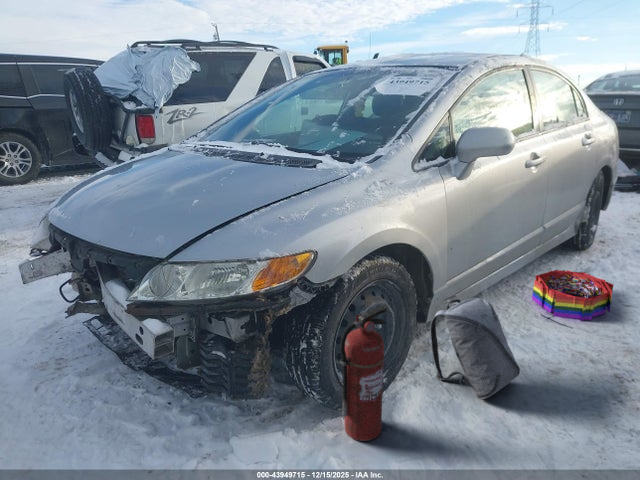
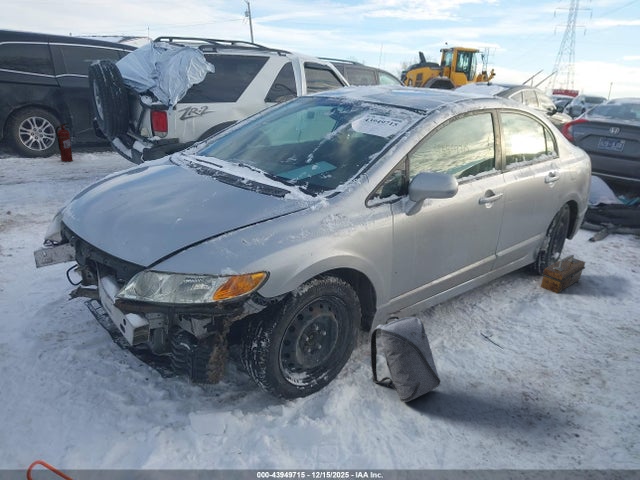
toolbox: none [583,224,626,266] -> present [541,255,585,293]
storage bin: present [532,270,614,321] -> none [480,295,551,343]
fire extinguisher: present [340,305,387,441] -> present [56,123,73,162]

